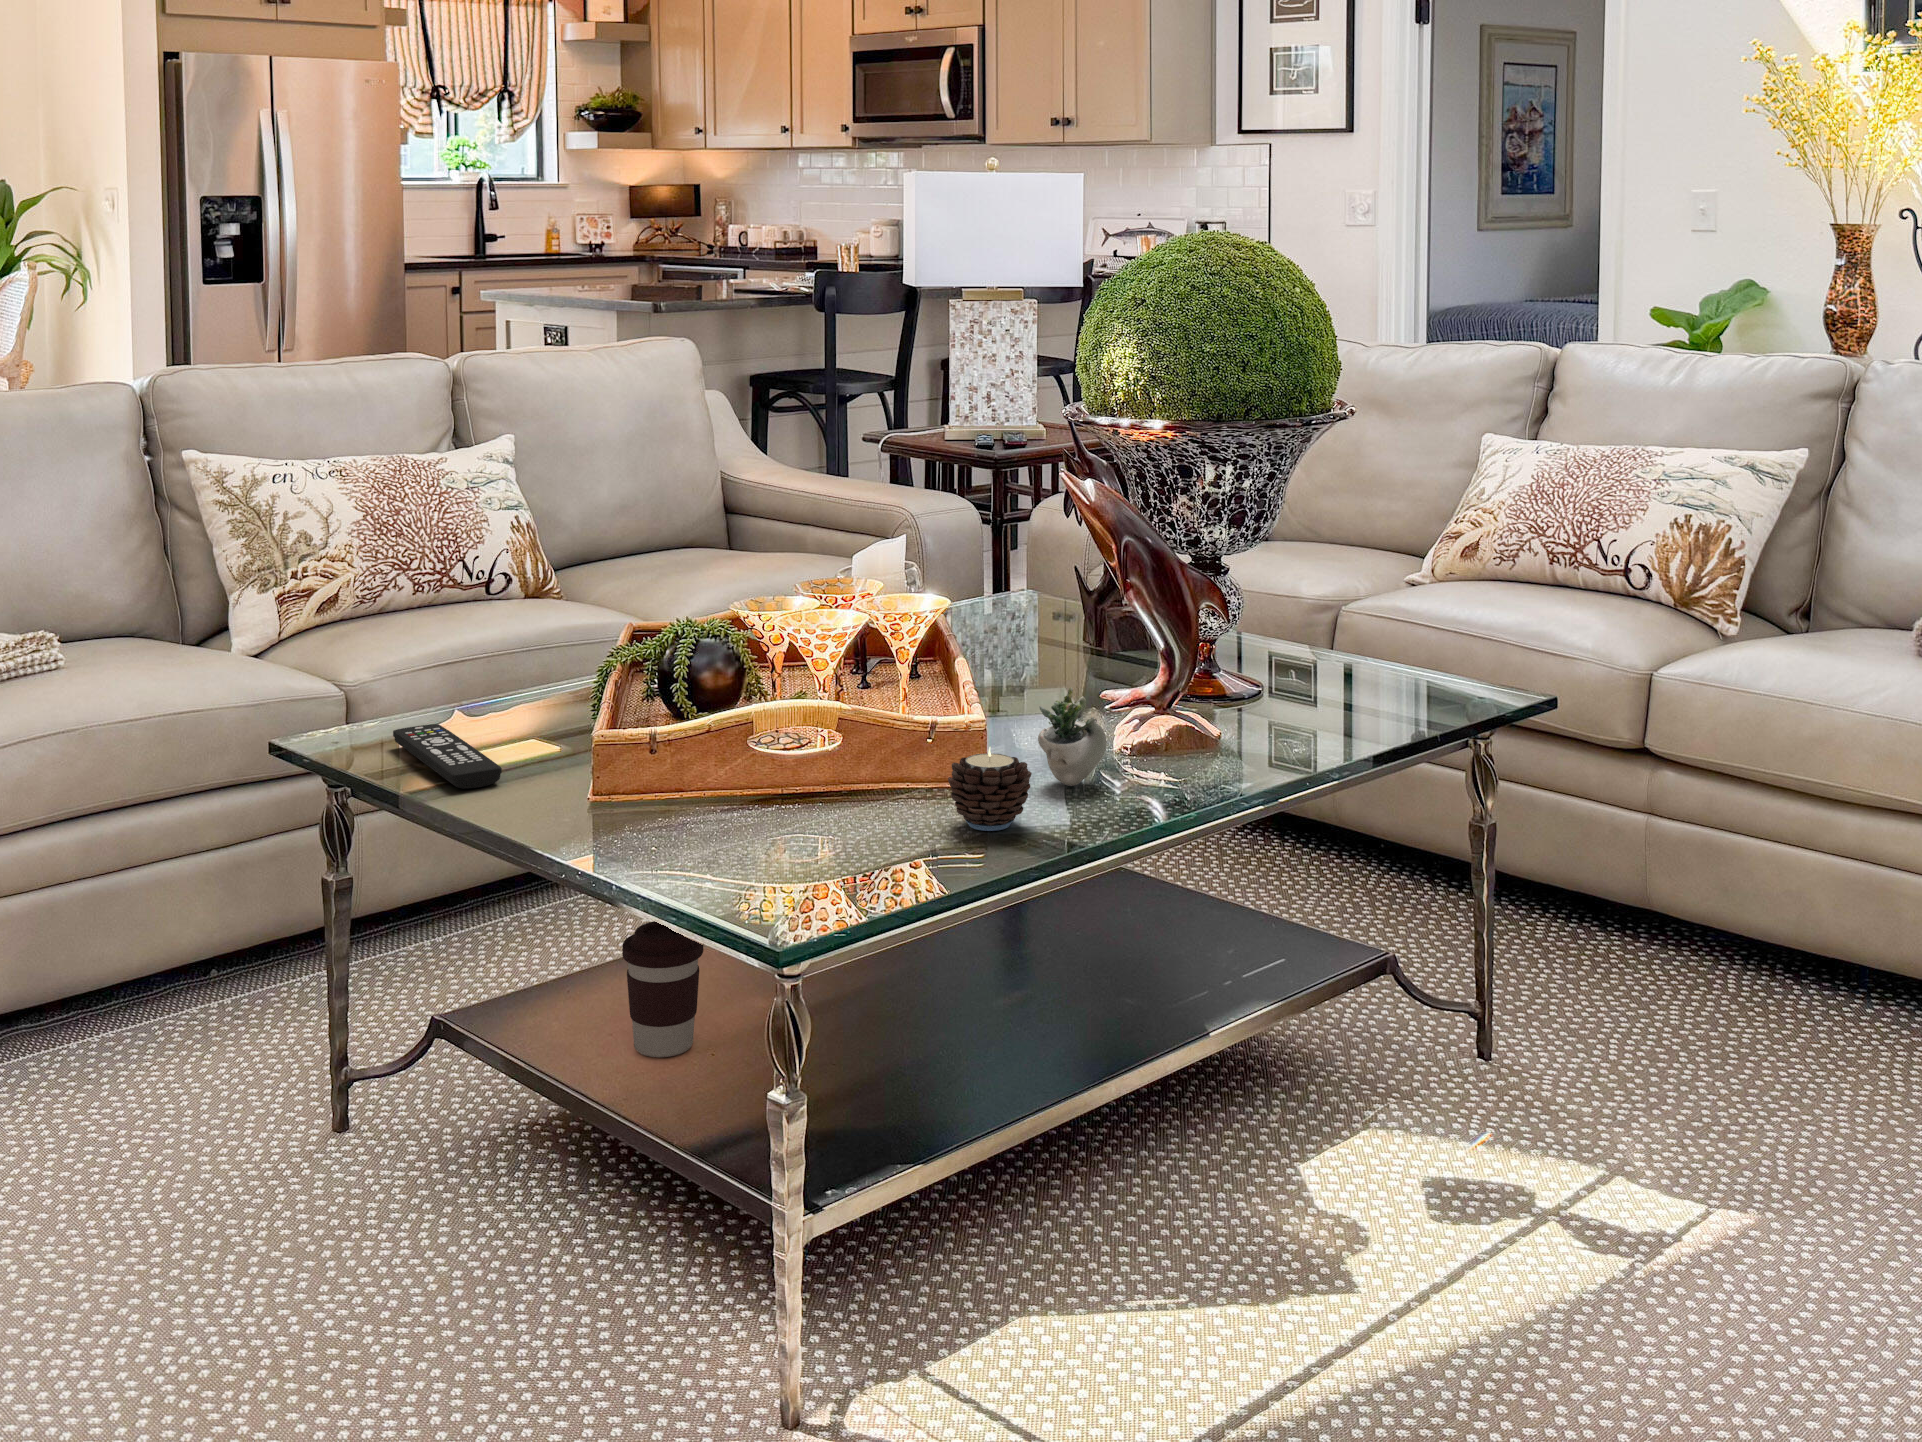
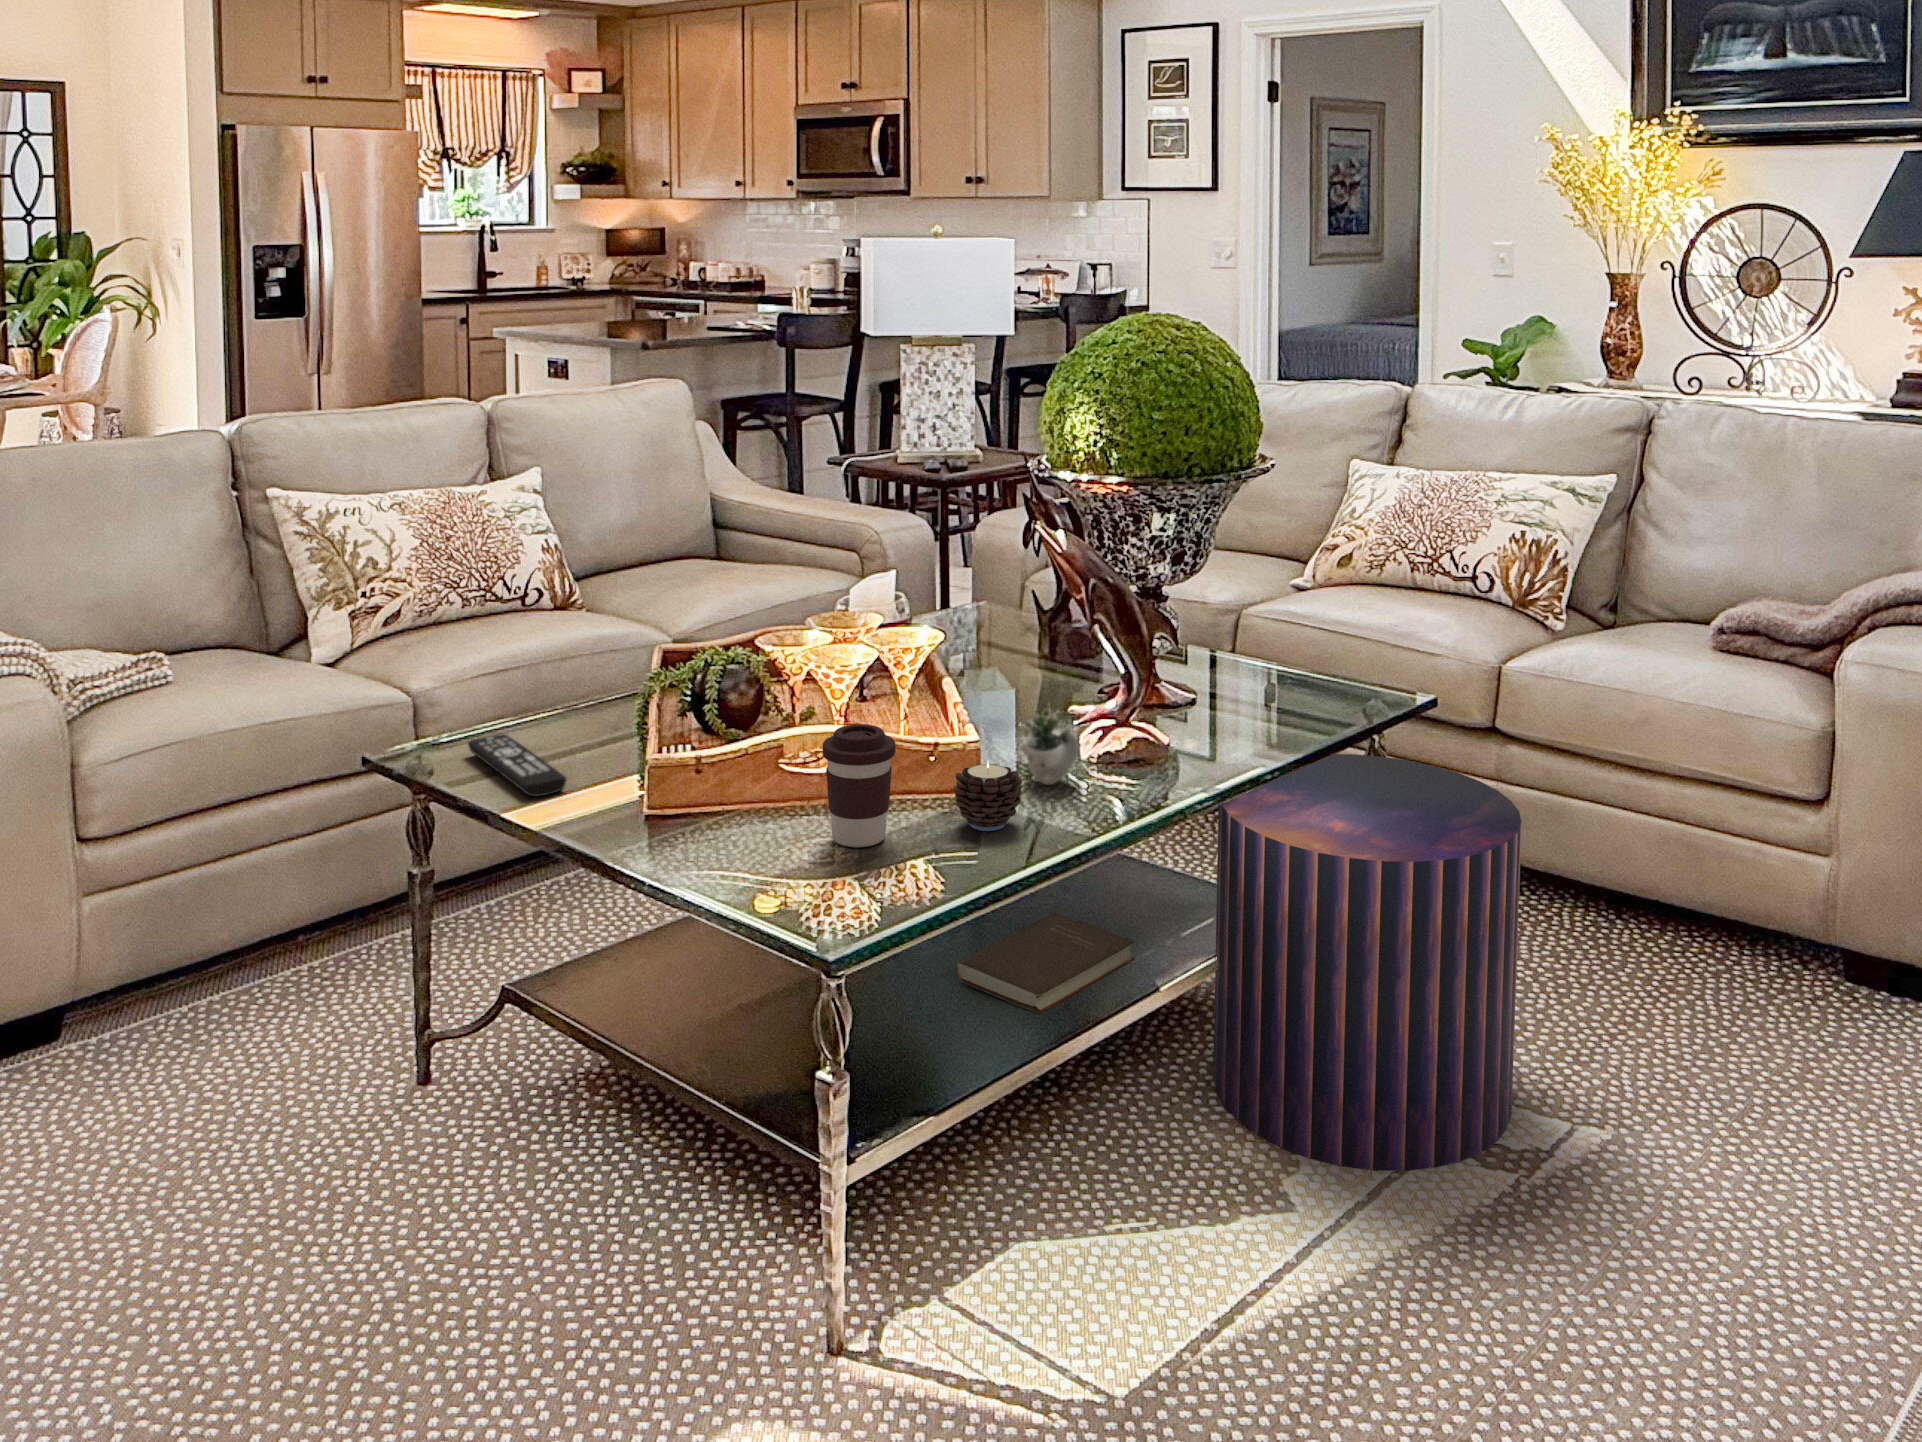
pouf: none [1275,765,1647,1254] -> present [1213,754,1522,1171]
coffee cup: present [622,921,703,1057] -> present [823,724,895,847]
book: none [961,949,1180,1057] -> present [956,913,1135,1014]

